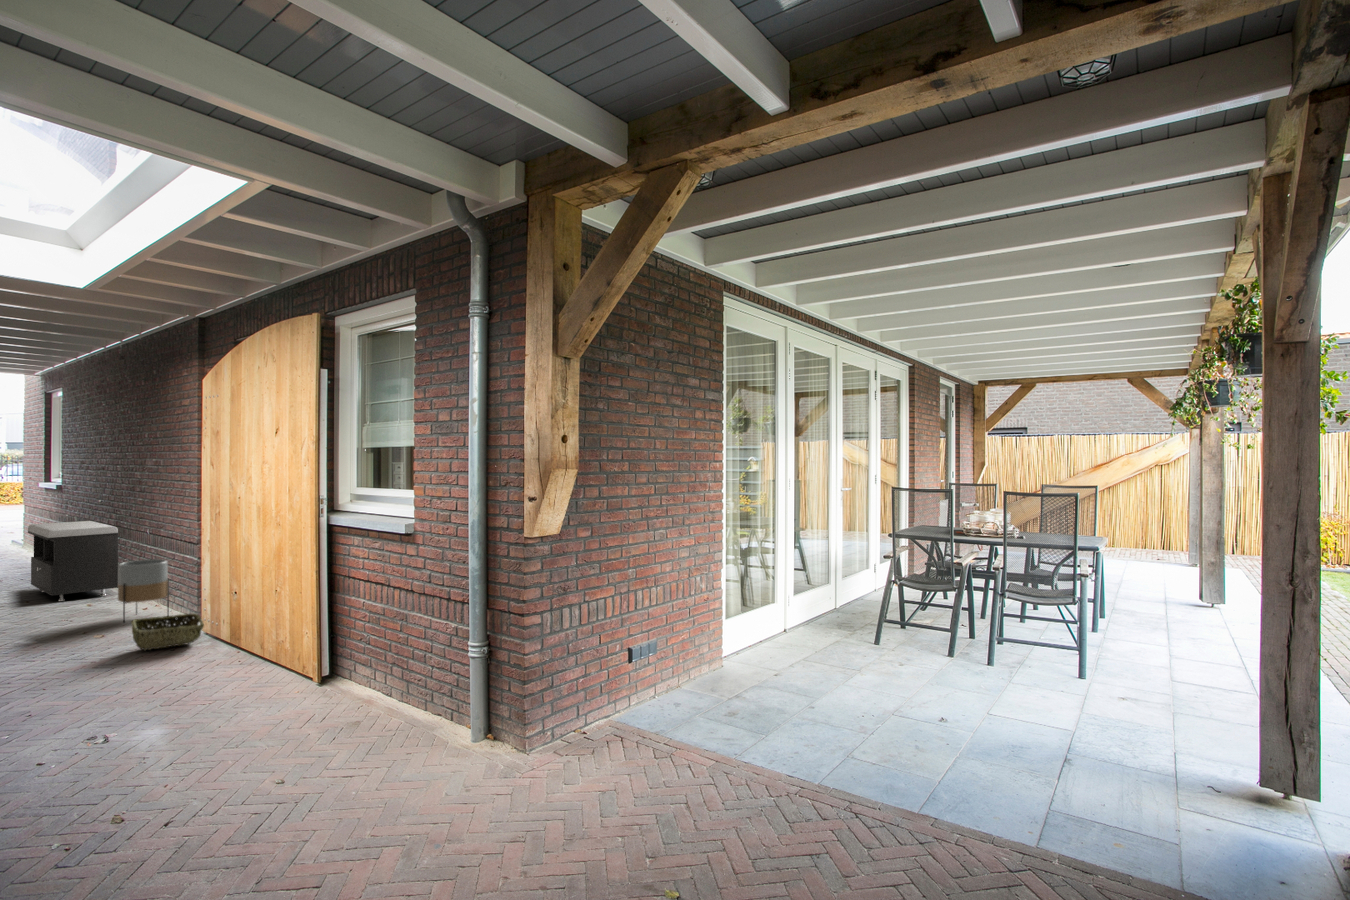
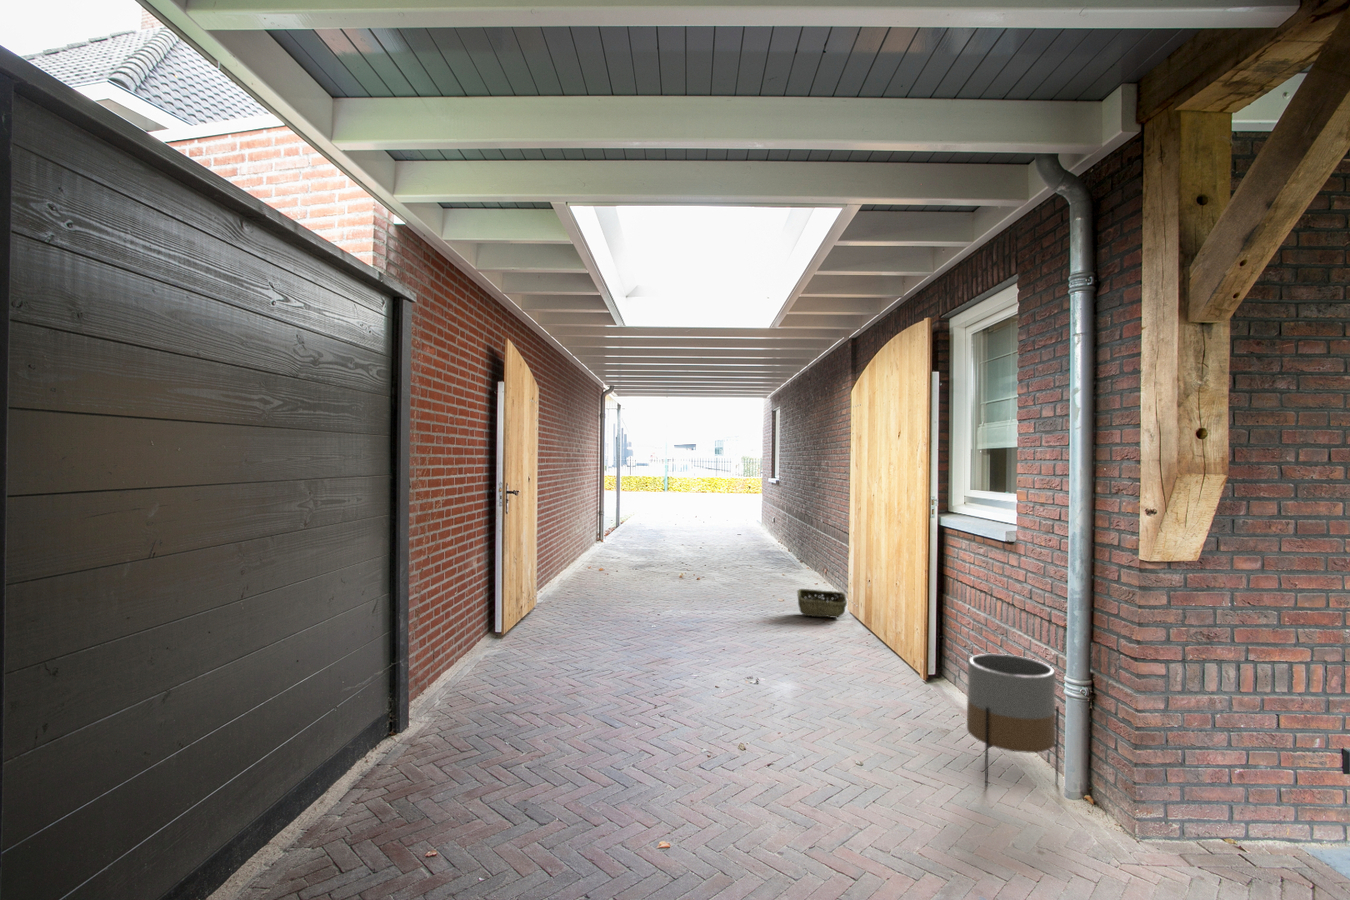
storage bench: present [28,521,118,601] -> none [753,508,804,568]
planter: present [118,559,169,622] -> present [967,654,1059,786]

